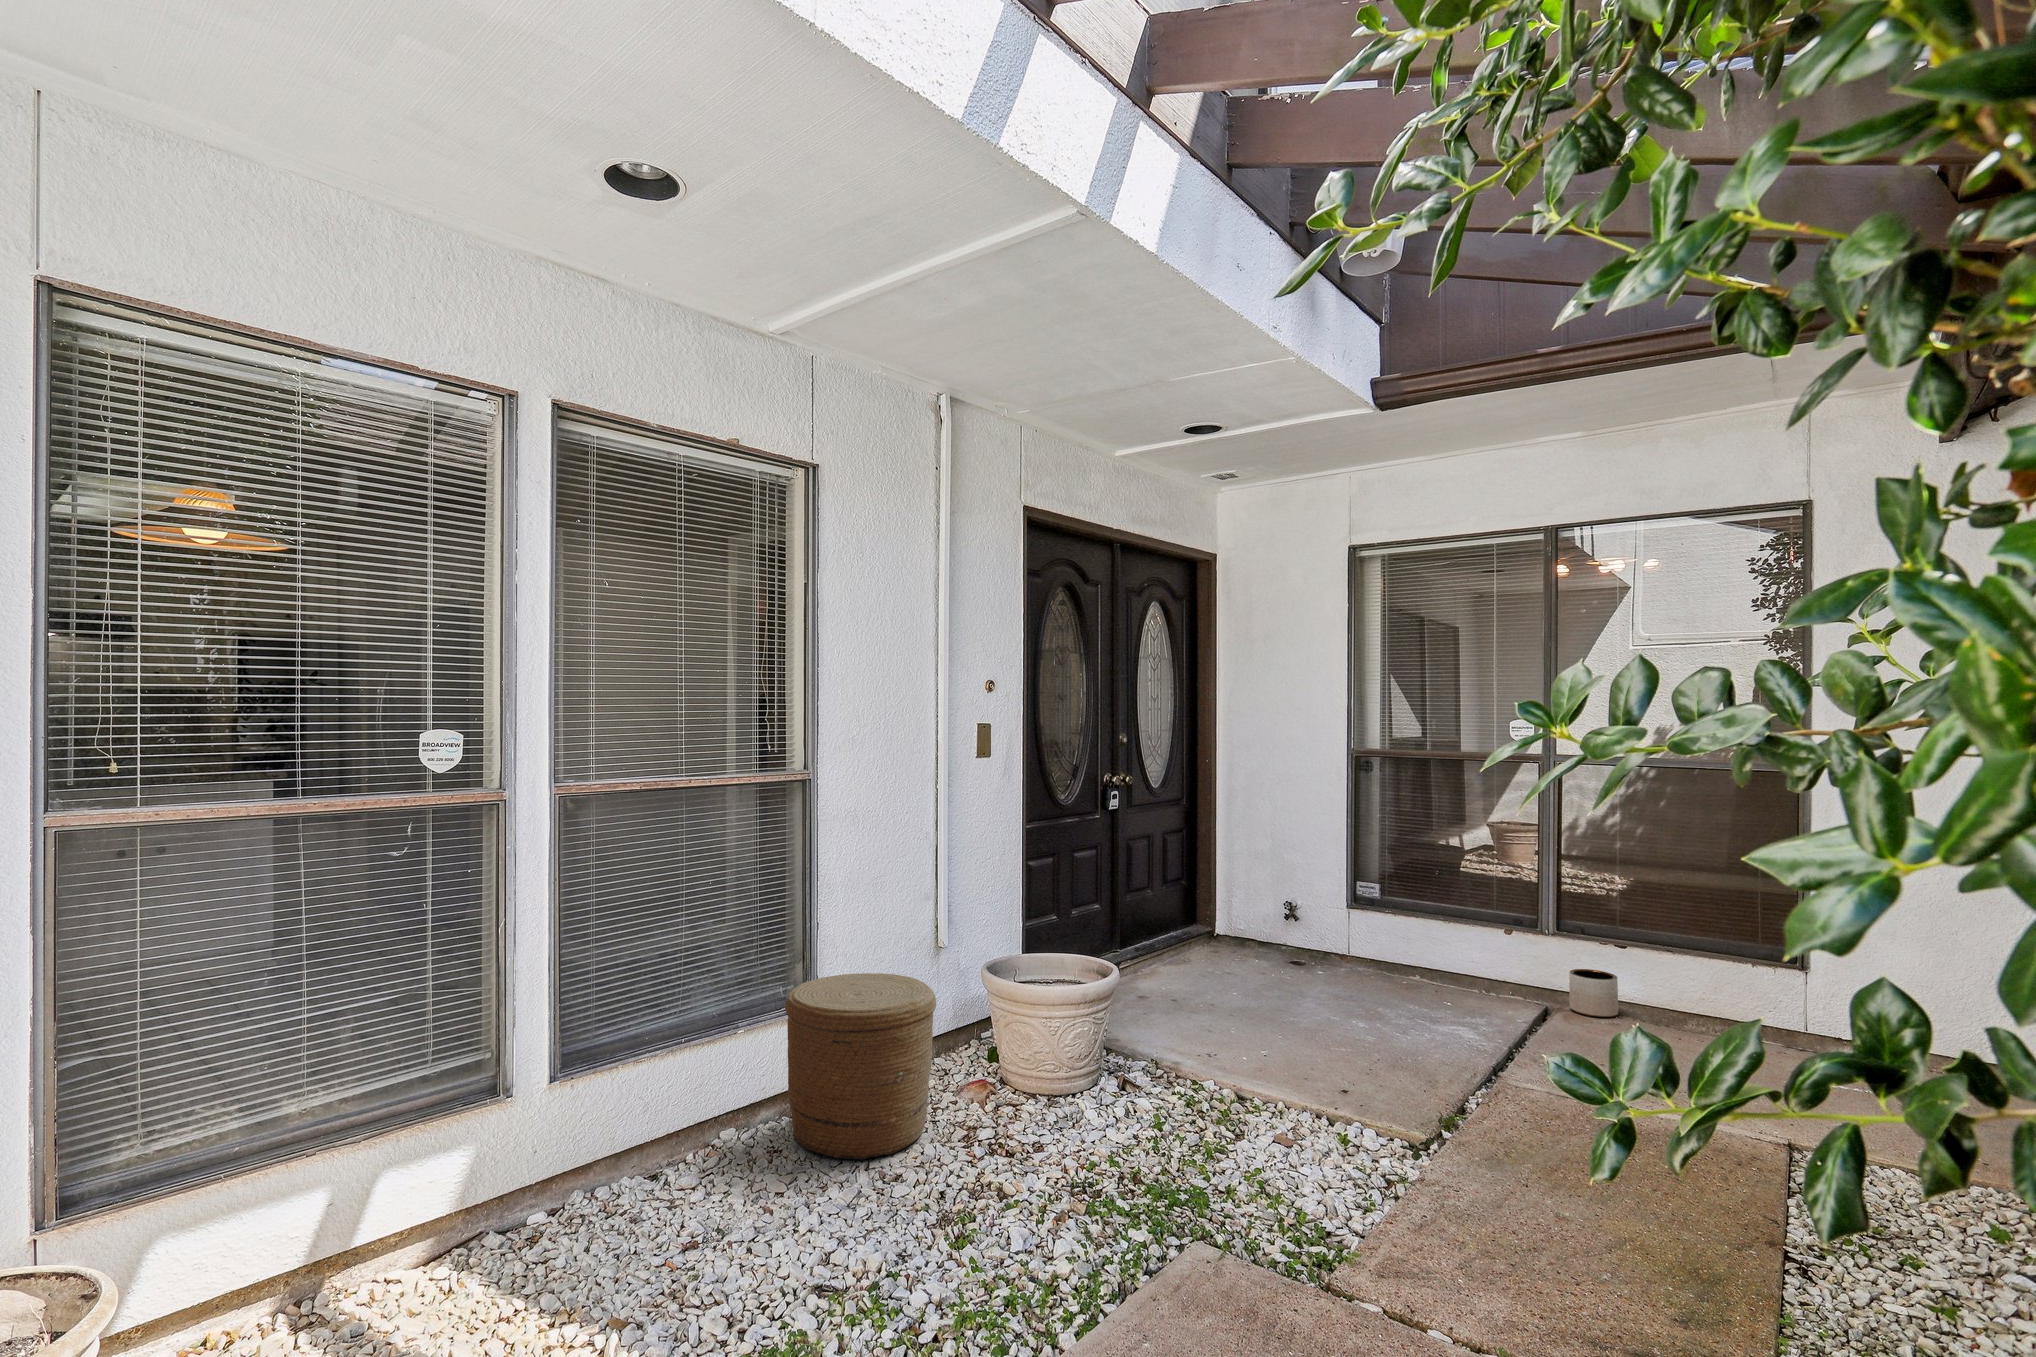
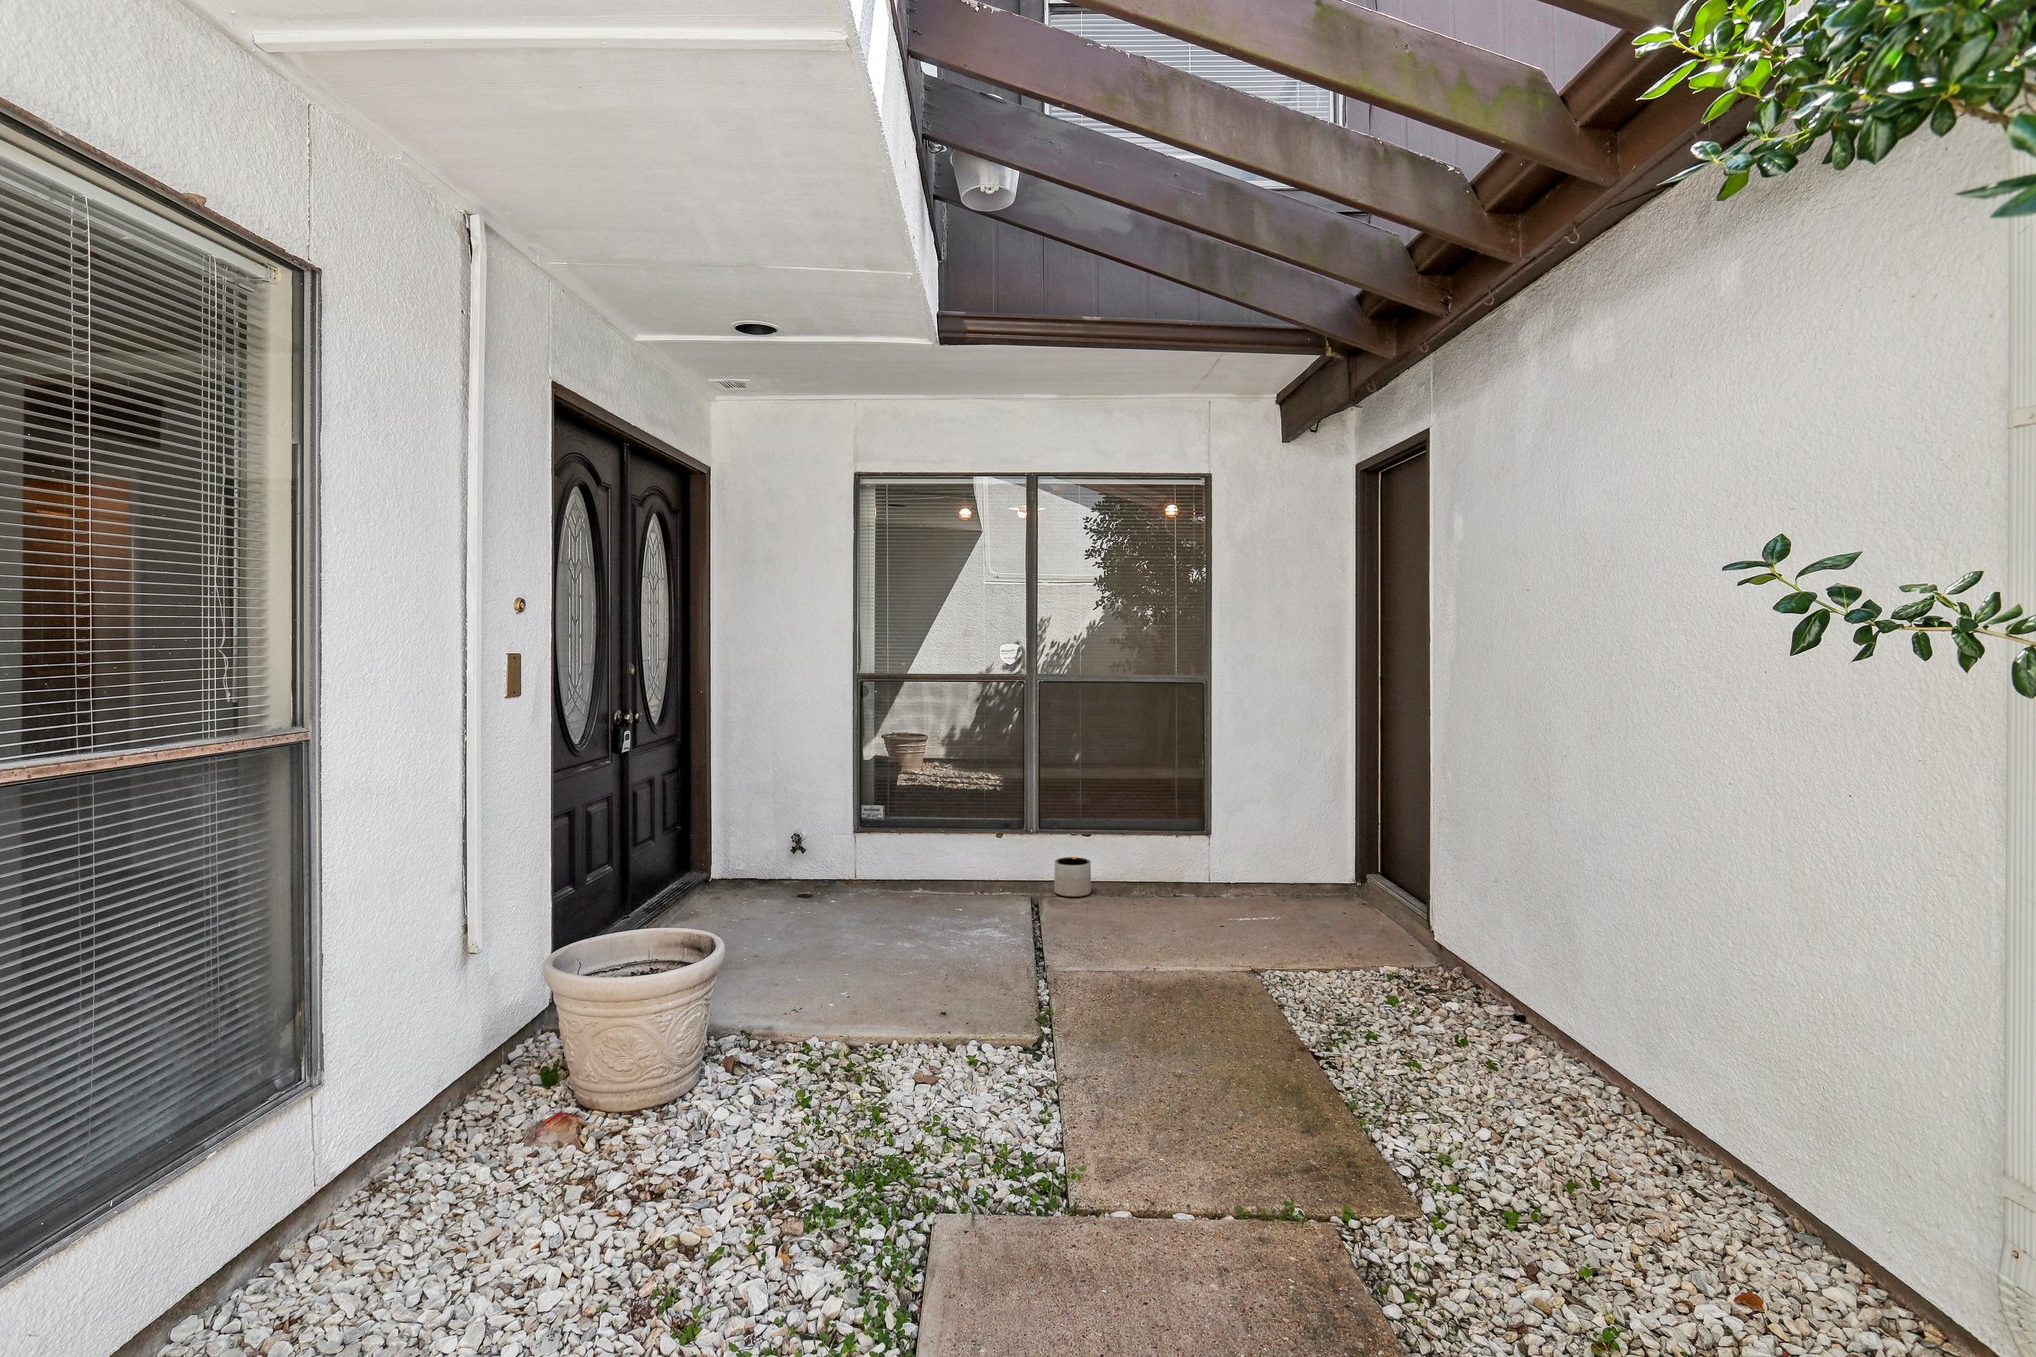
woven basket: present [785,973,936,1160] -> none [285,1010,536,1296]

